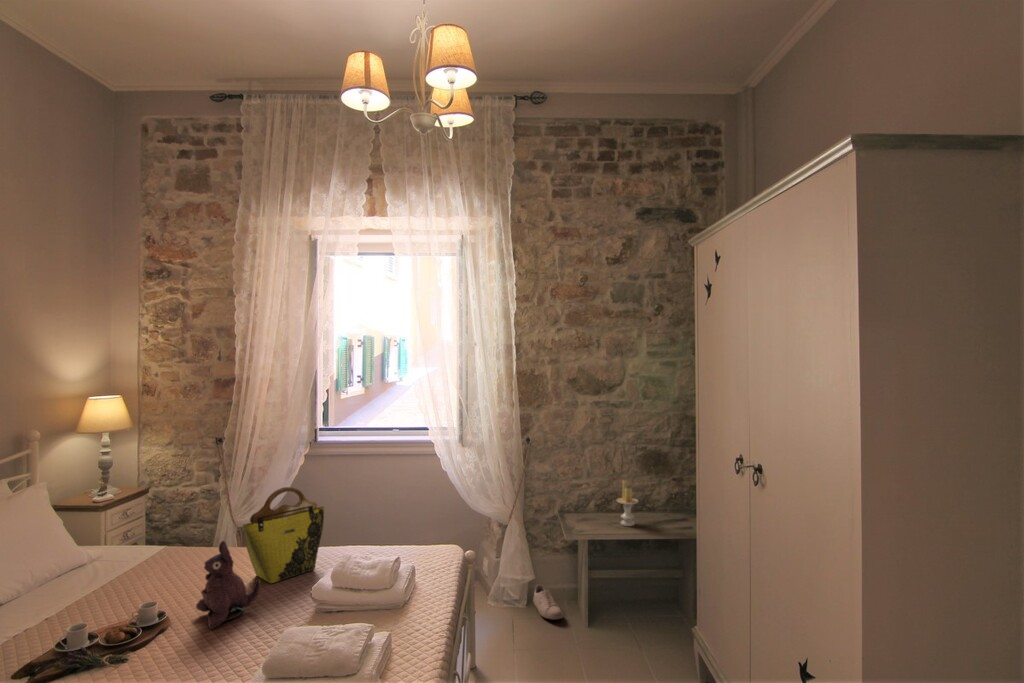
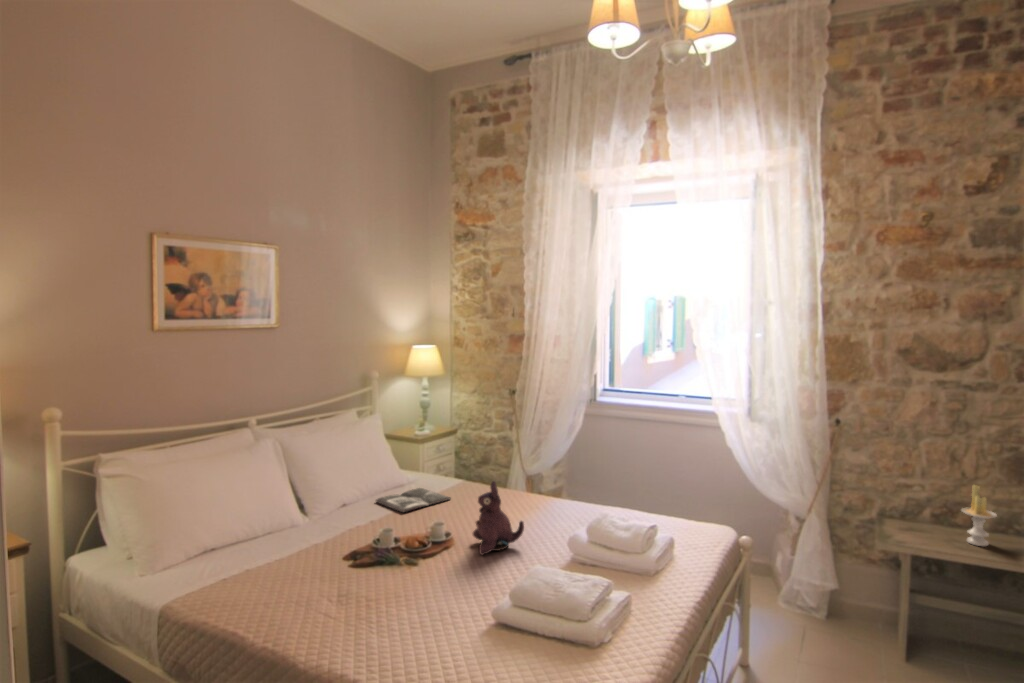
tote bag: present [243,487,324,583] -> none [514,441,589,528]
magazine: none [45,564,156,599] -> present [376,488,451,512]
shoe: present [533,585,563,620] -> none [836,594,872,639]

